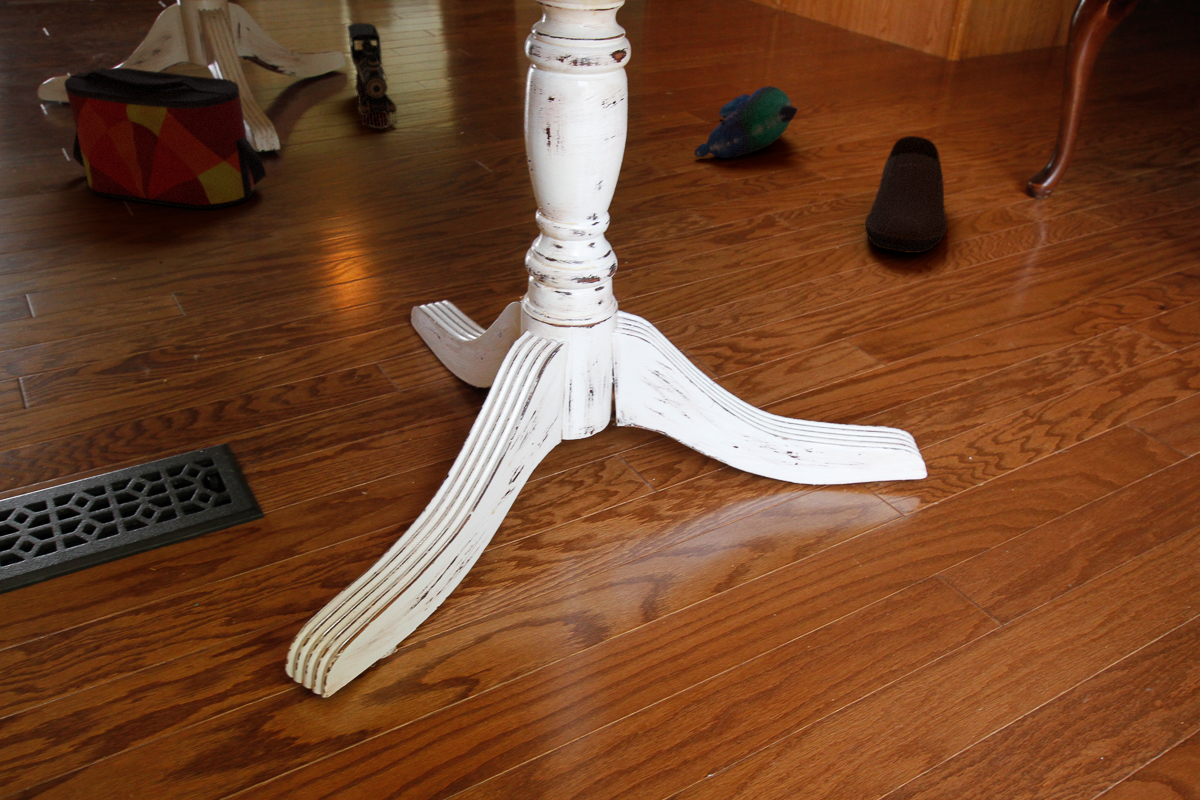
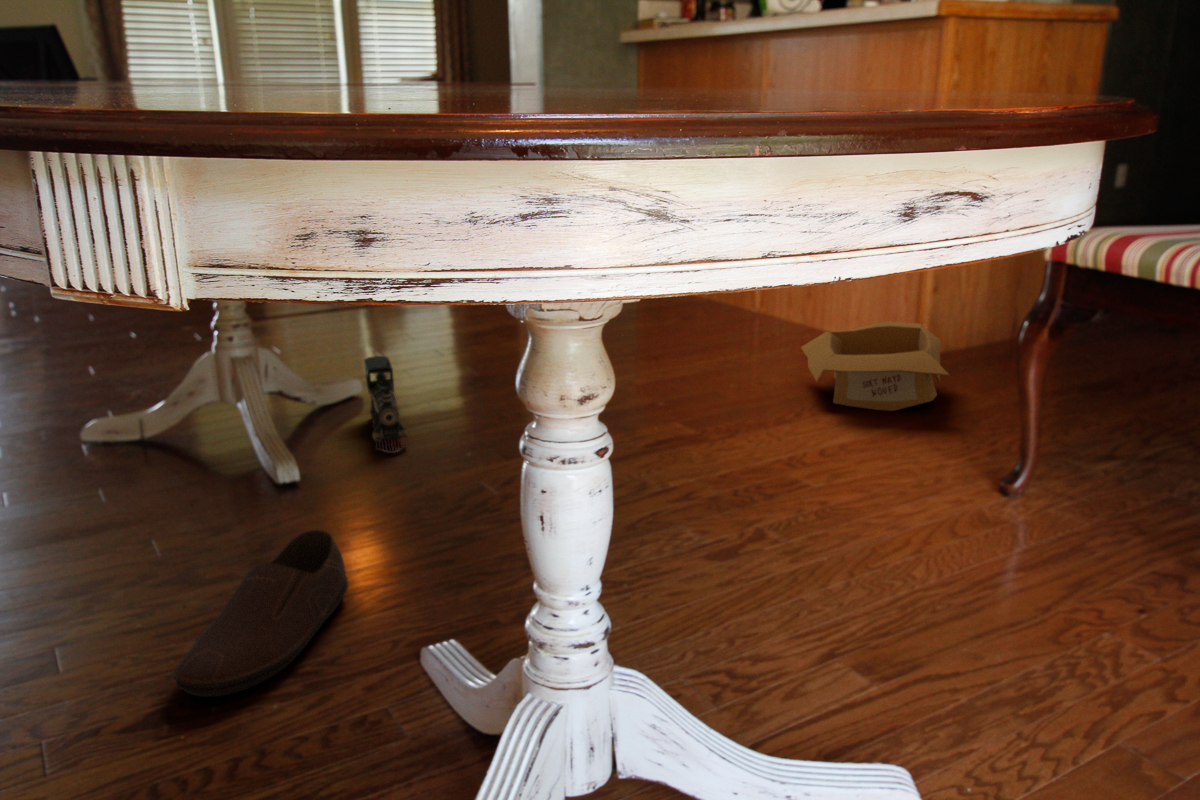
cardboard box: none [834,16,999,115] -> present [801,321,950,411]
bag: present [65,68,266,209] -> none [107,421,287,547]
plush toy: present [694,86,798,158] -> none [681,398,773,467]
shoe: present [865,136,947,253] -> present [173,530,348,697]

